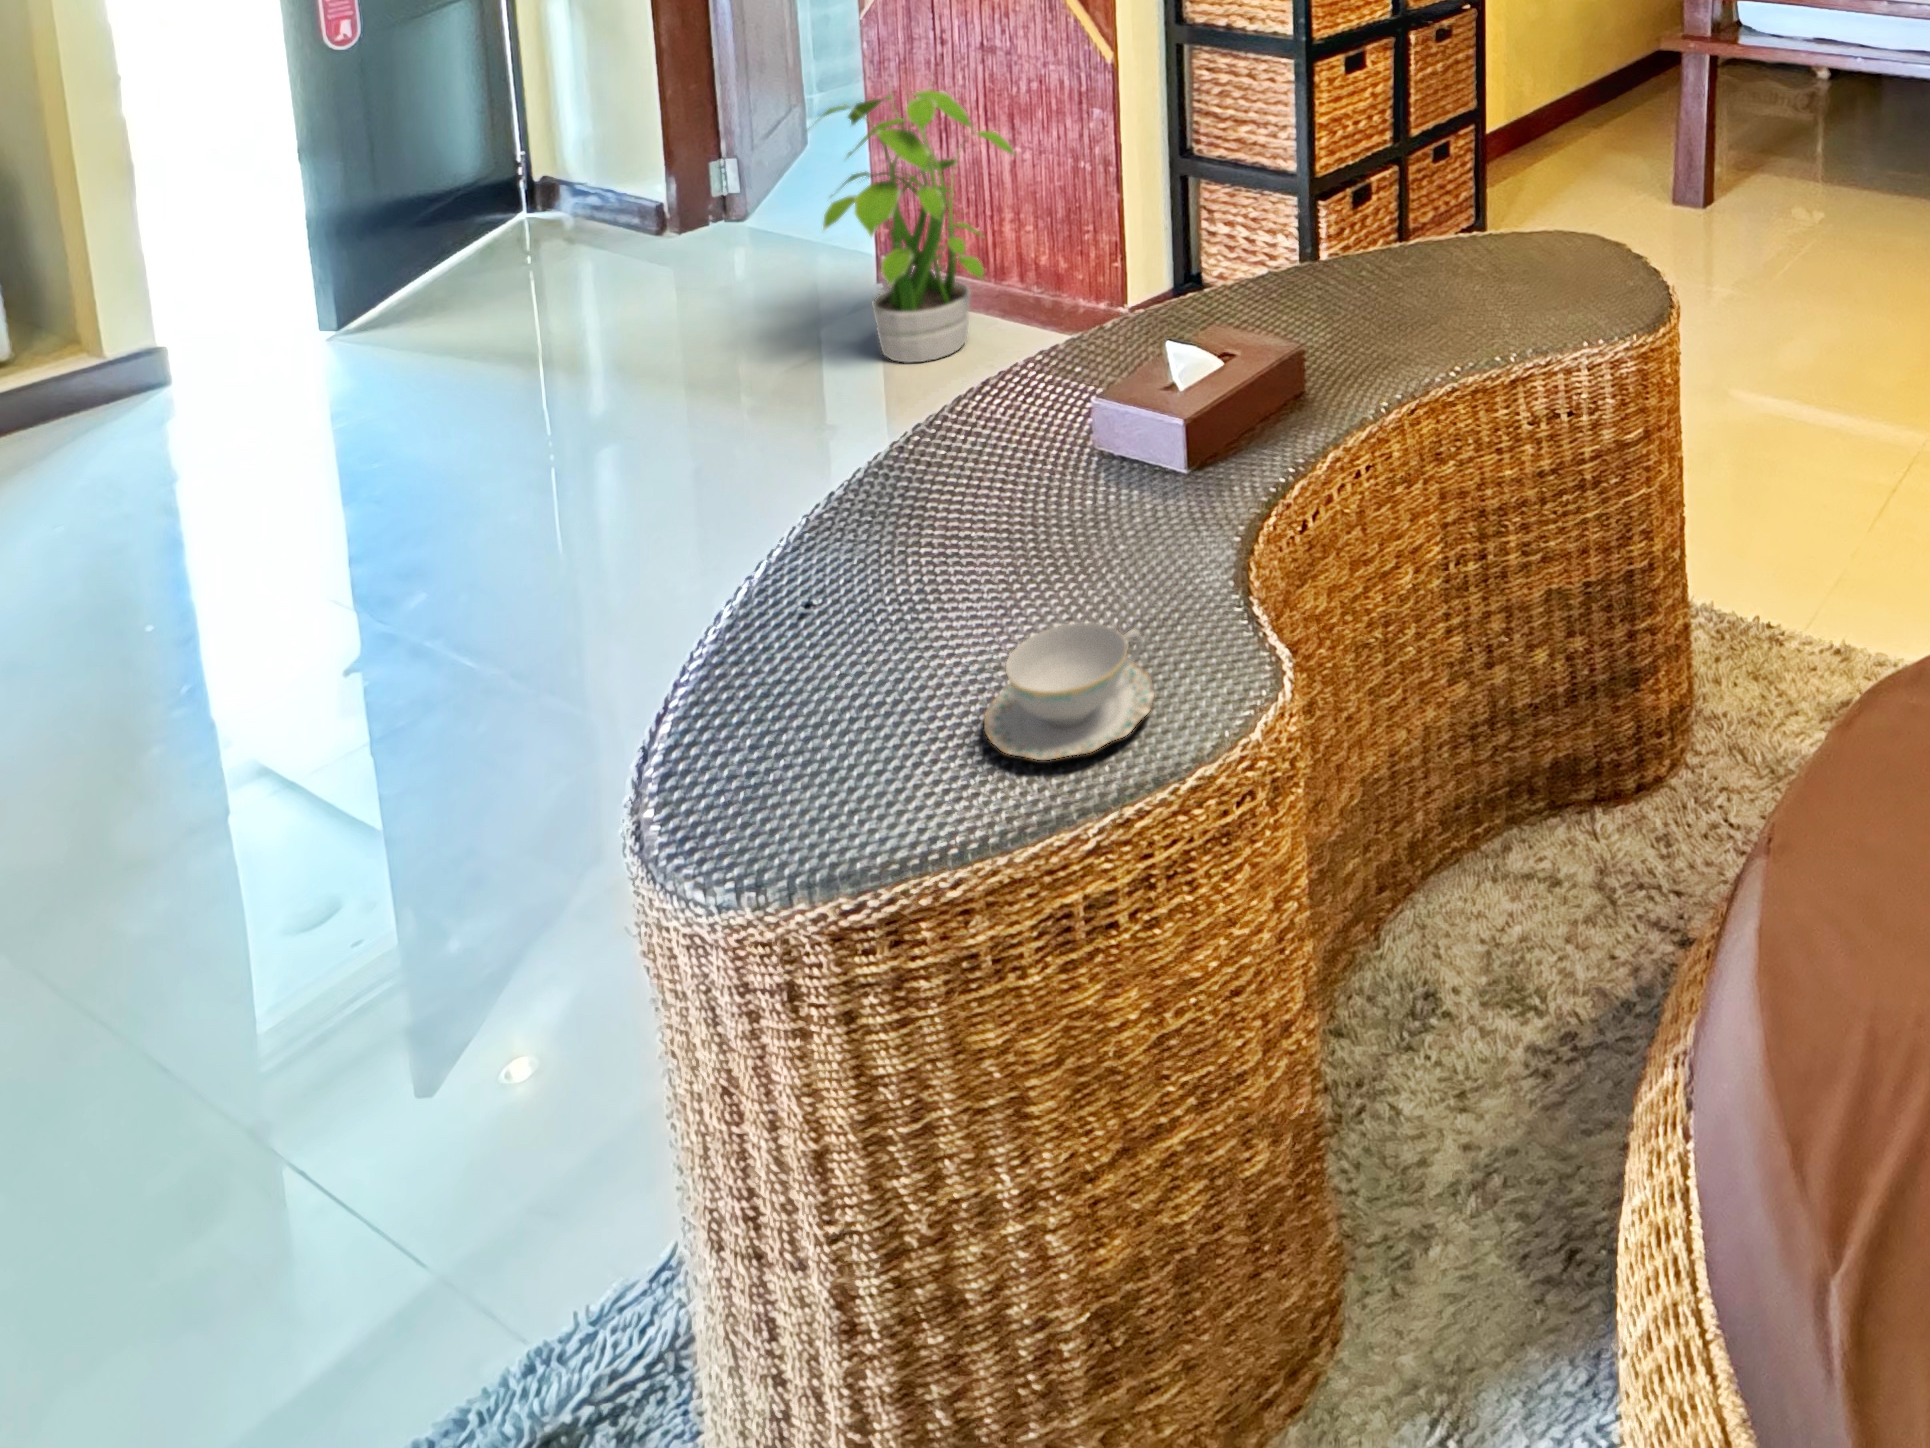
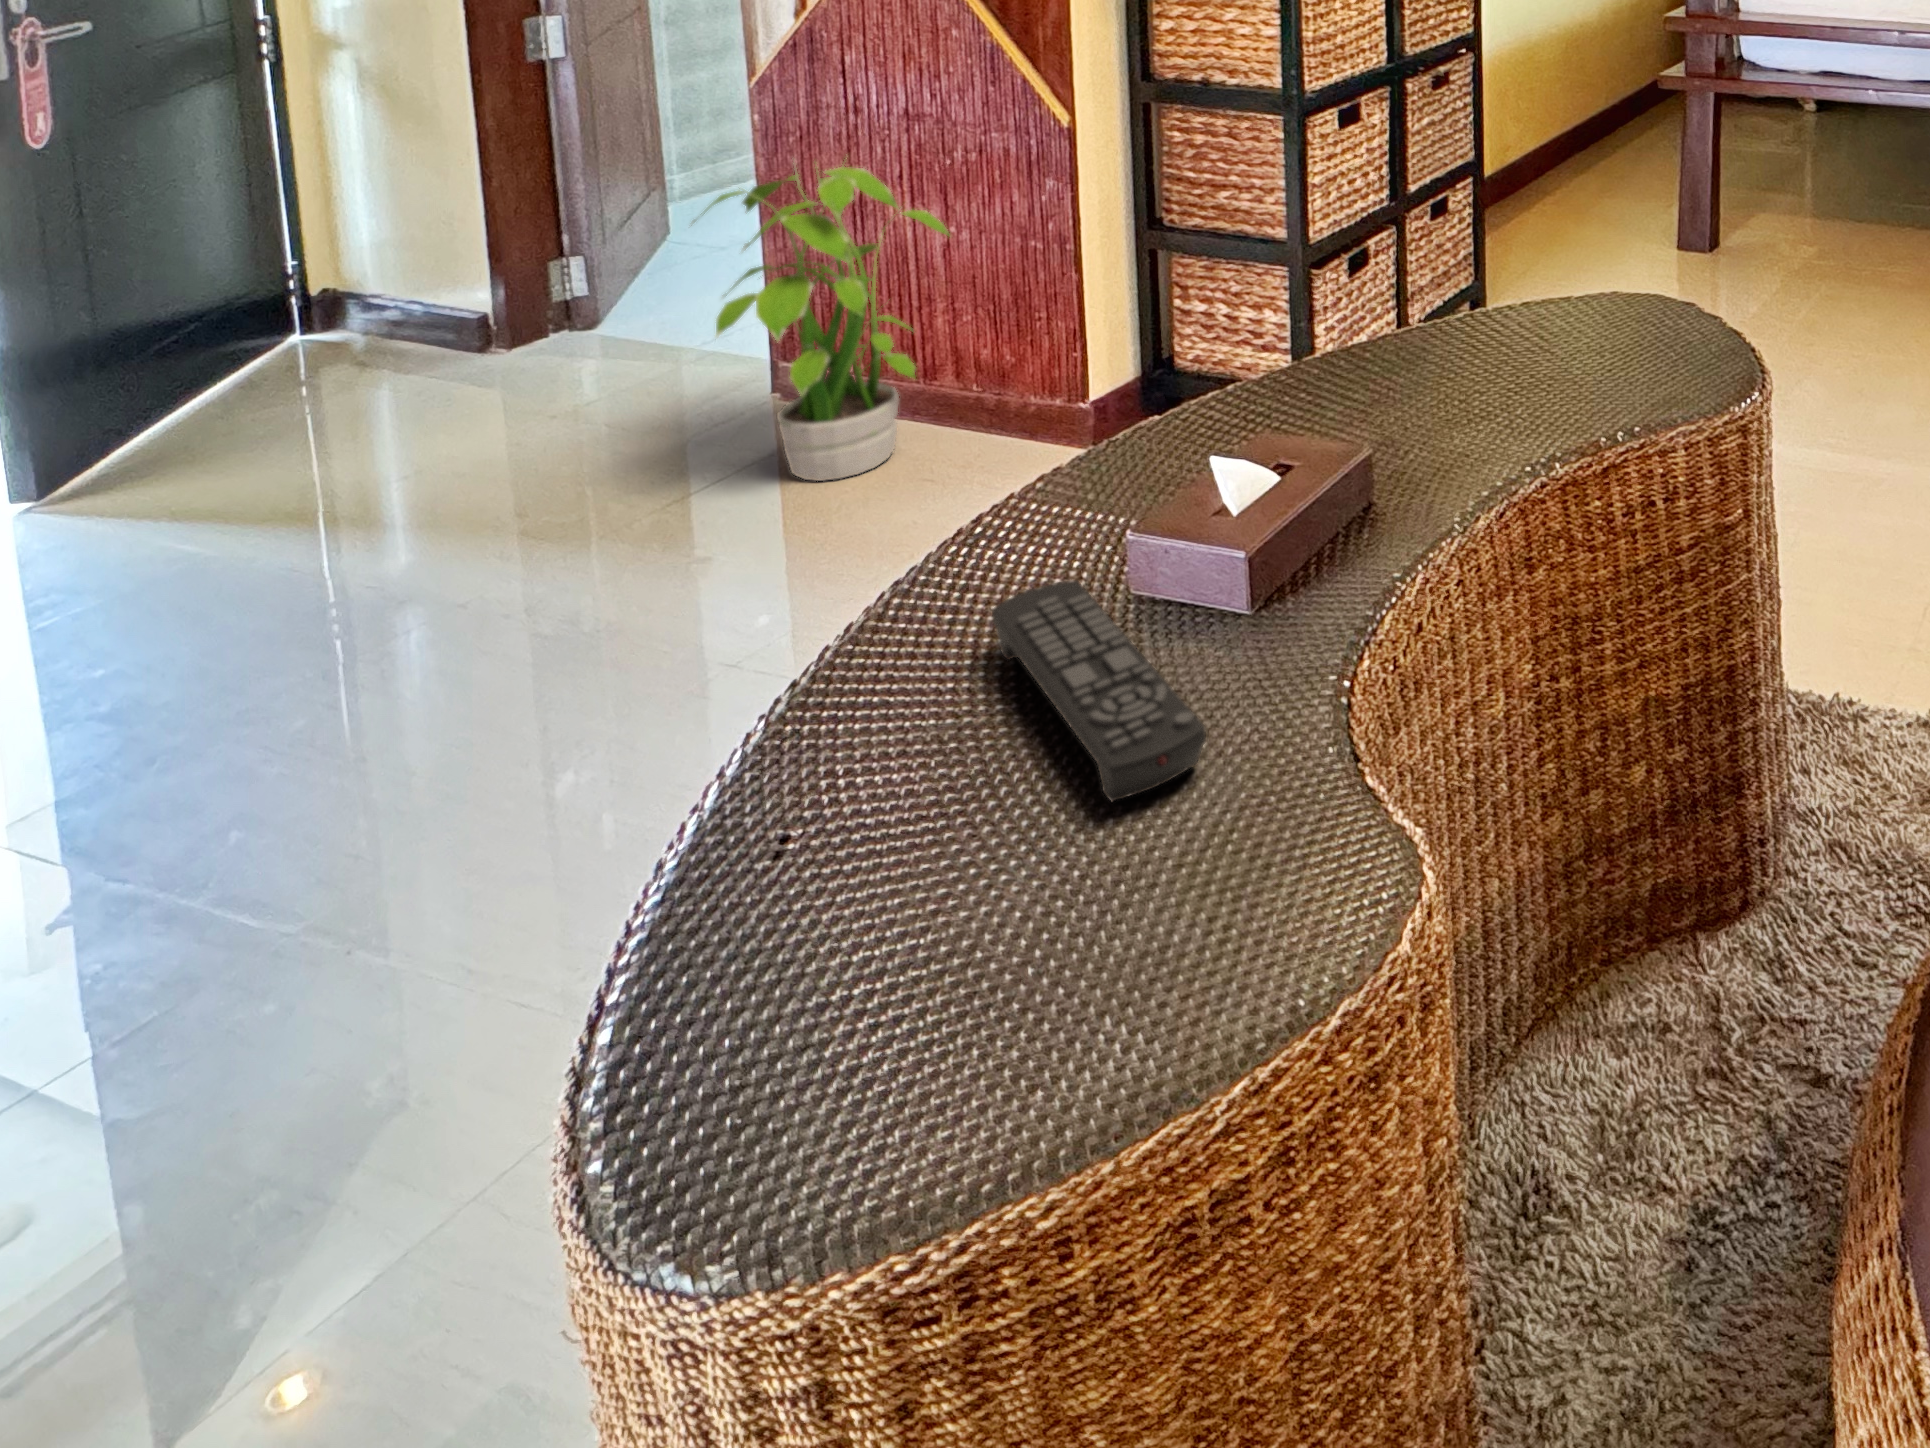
remote control: none [979,432,1132,609] -> present [992,580,1206,802]
teacup: present [984,623,1154,760] -> none [1049,823,1260,1007]

